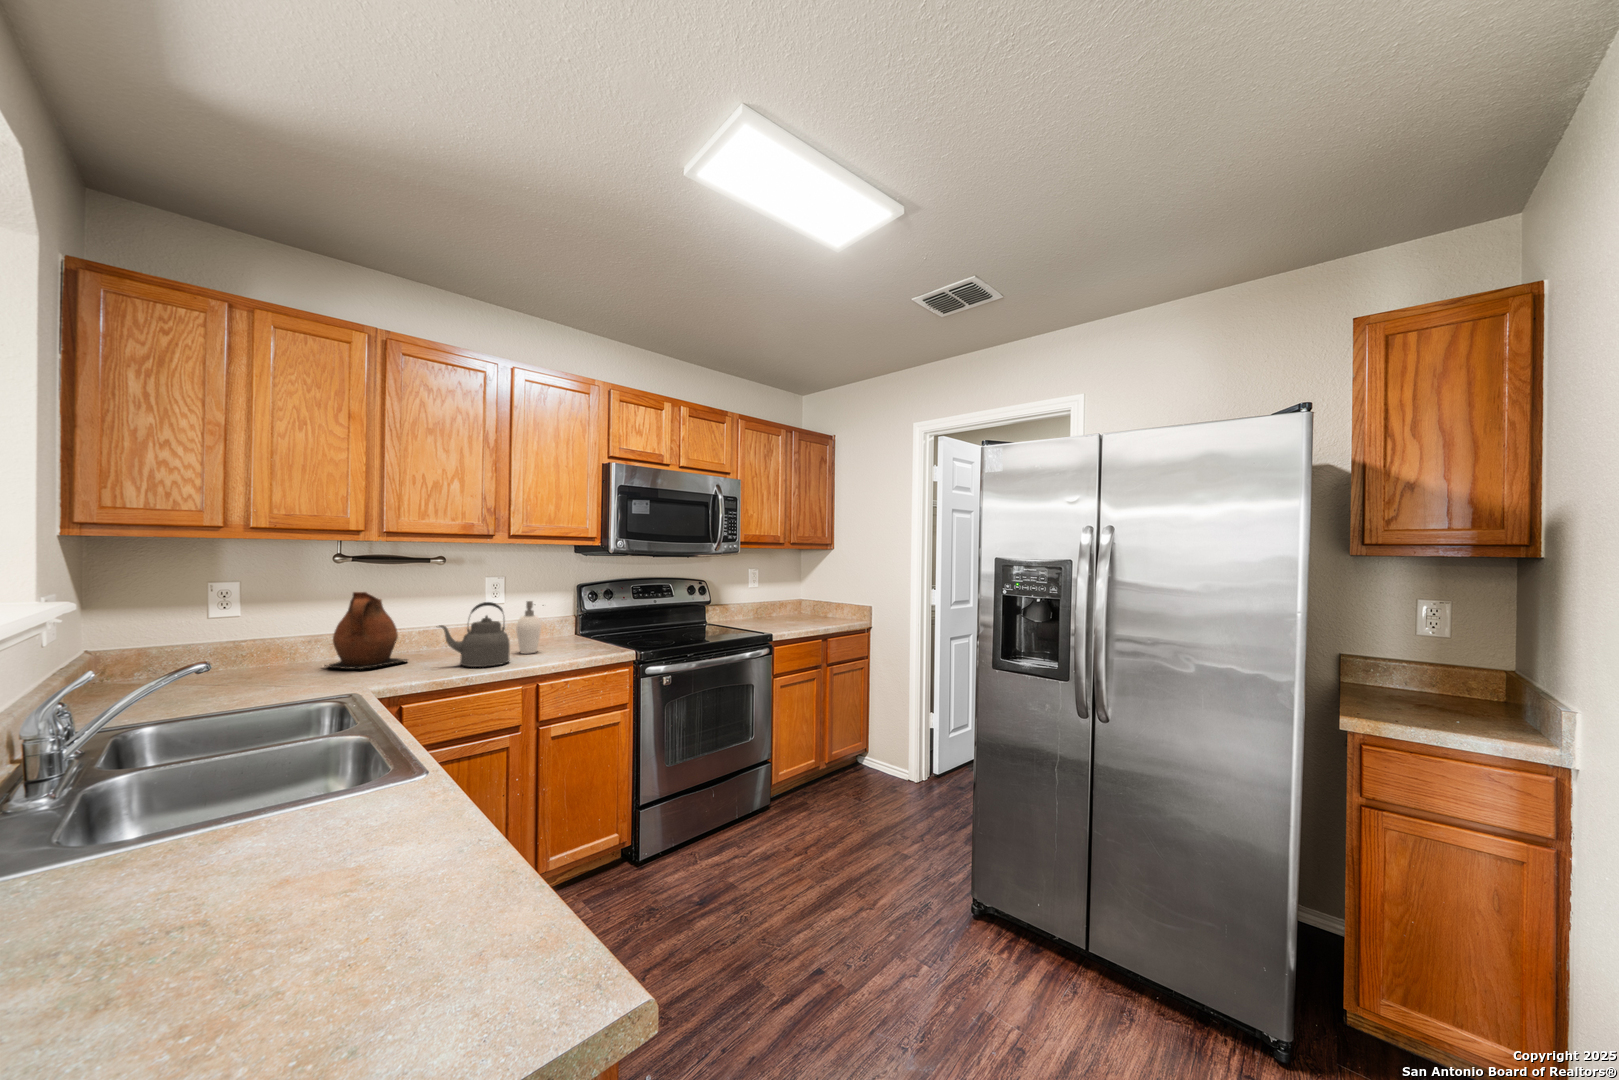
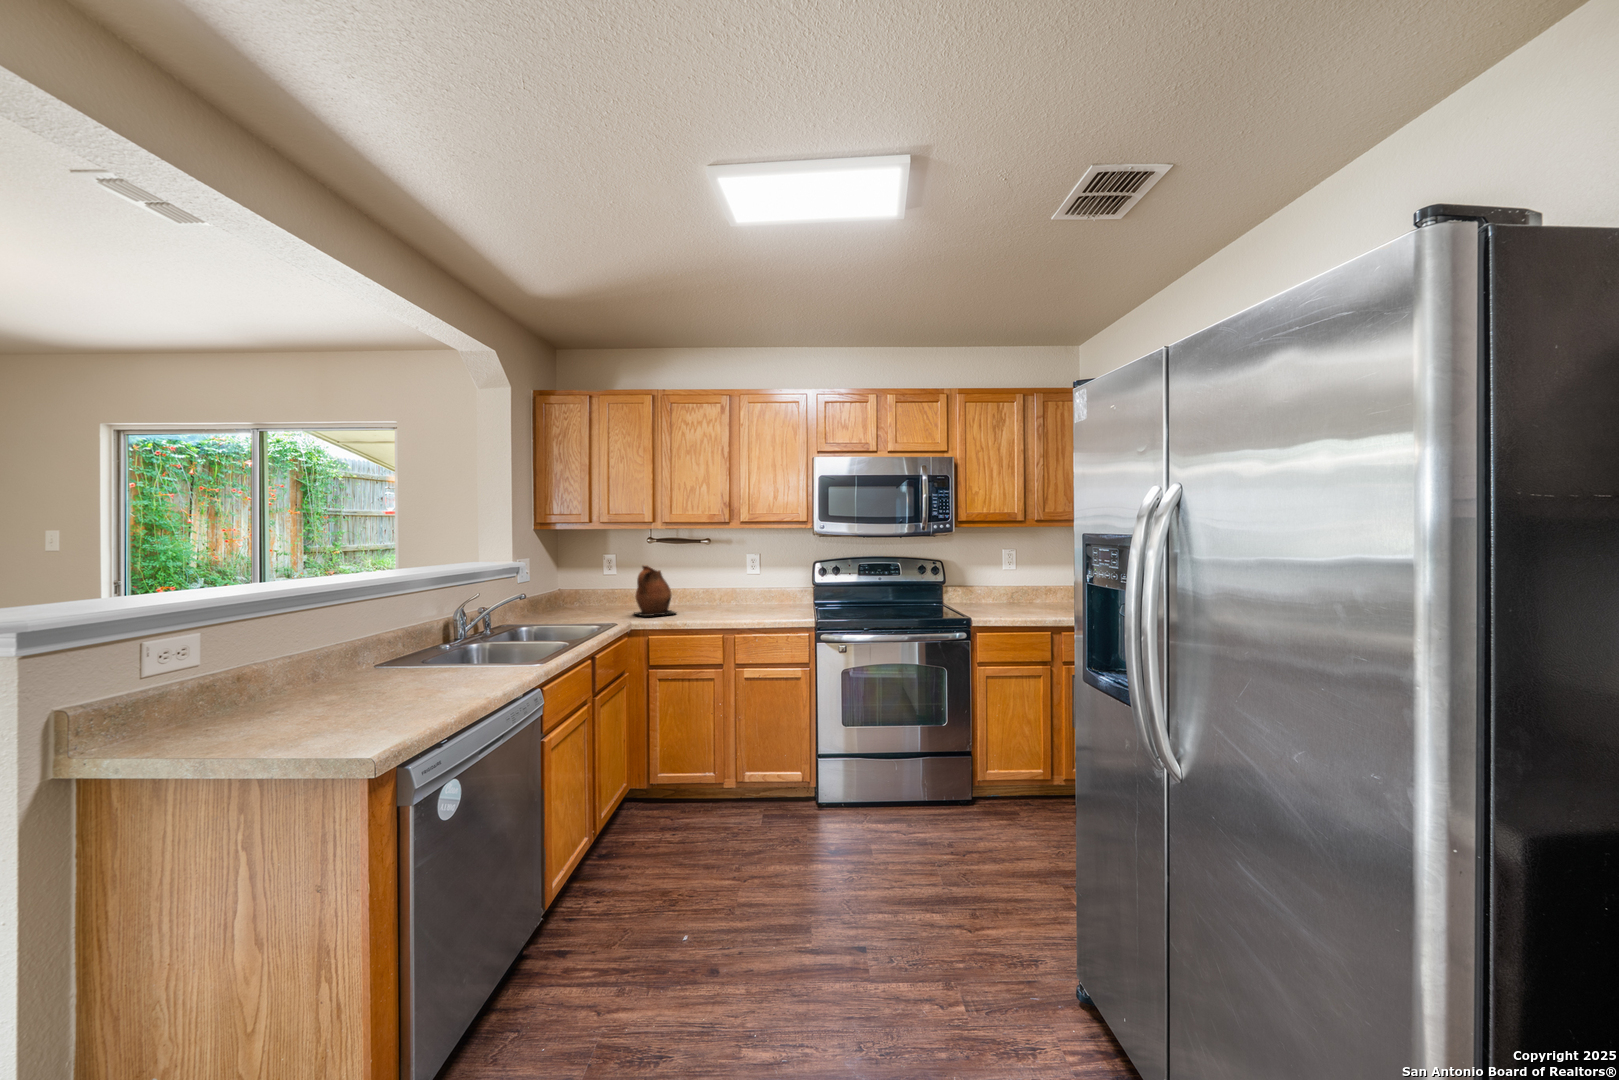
soap dispenser: present [516,601,544,654] -> none [741,575,759,616]
kettle: present [439,602,510,667] -> none [677,575,725,622]

